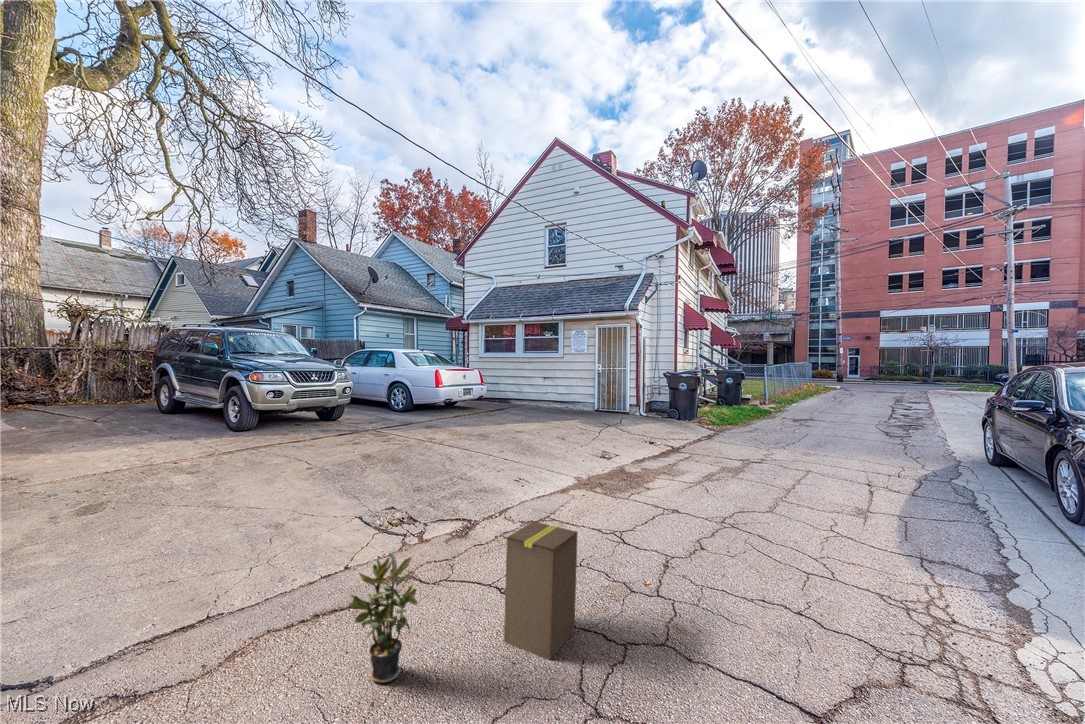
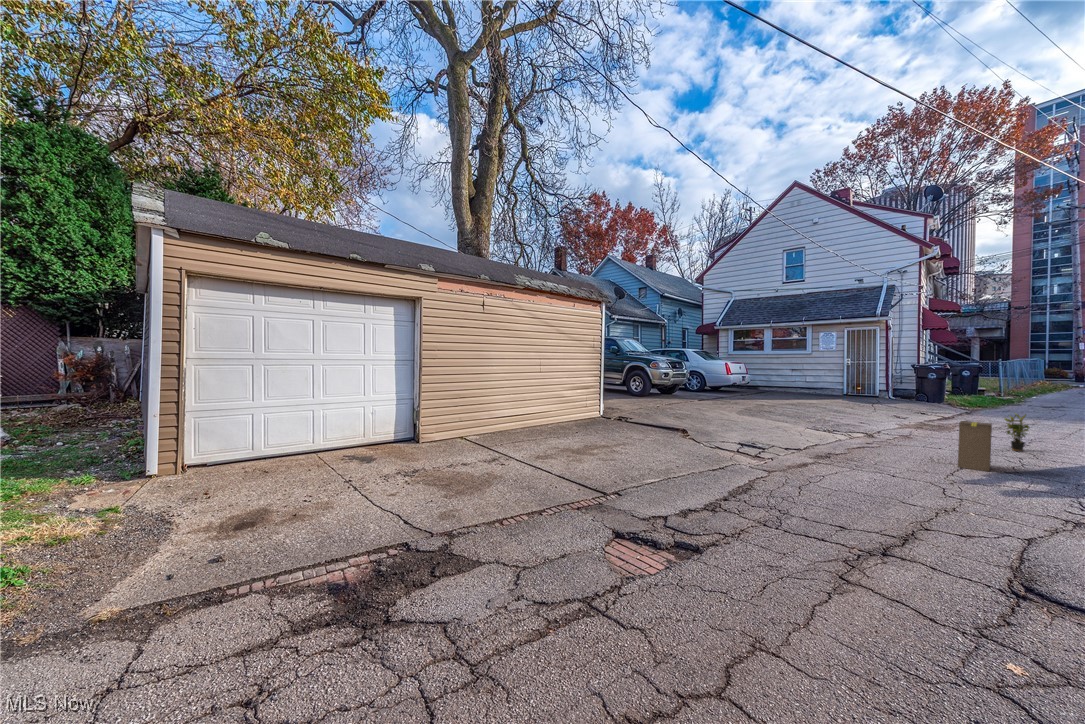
potted plant: present [349,553,417,683] -> present [1005,413,1030,451]

